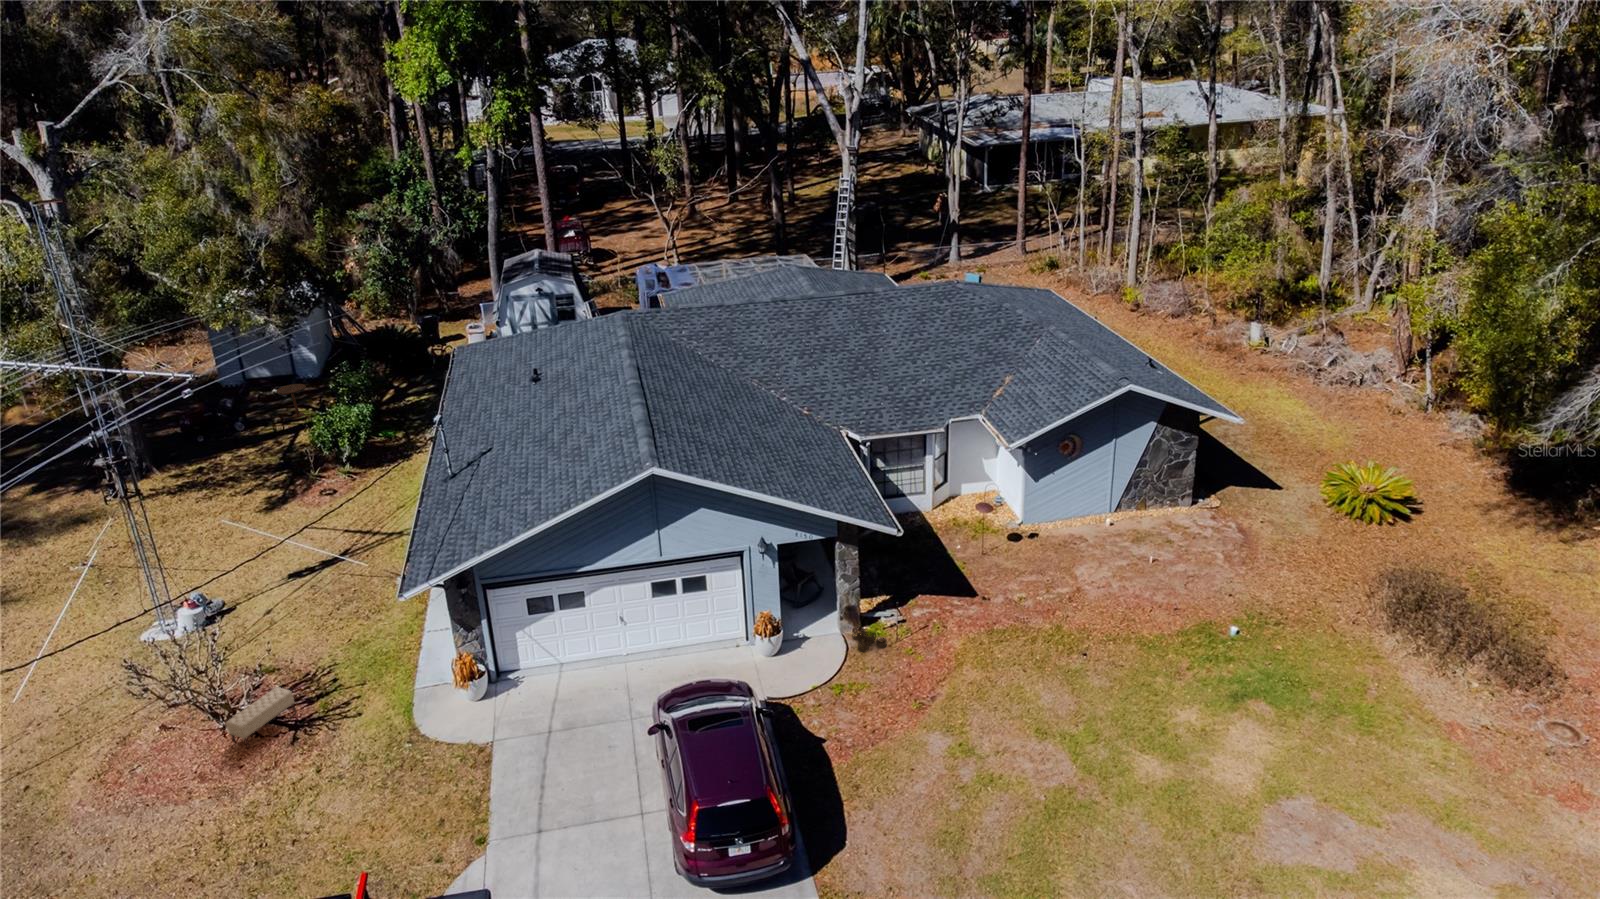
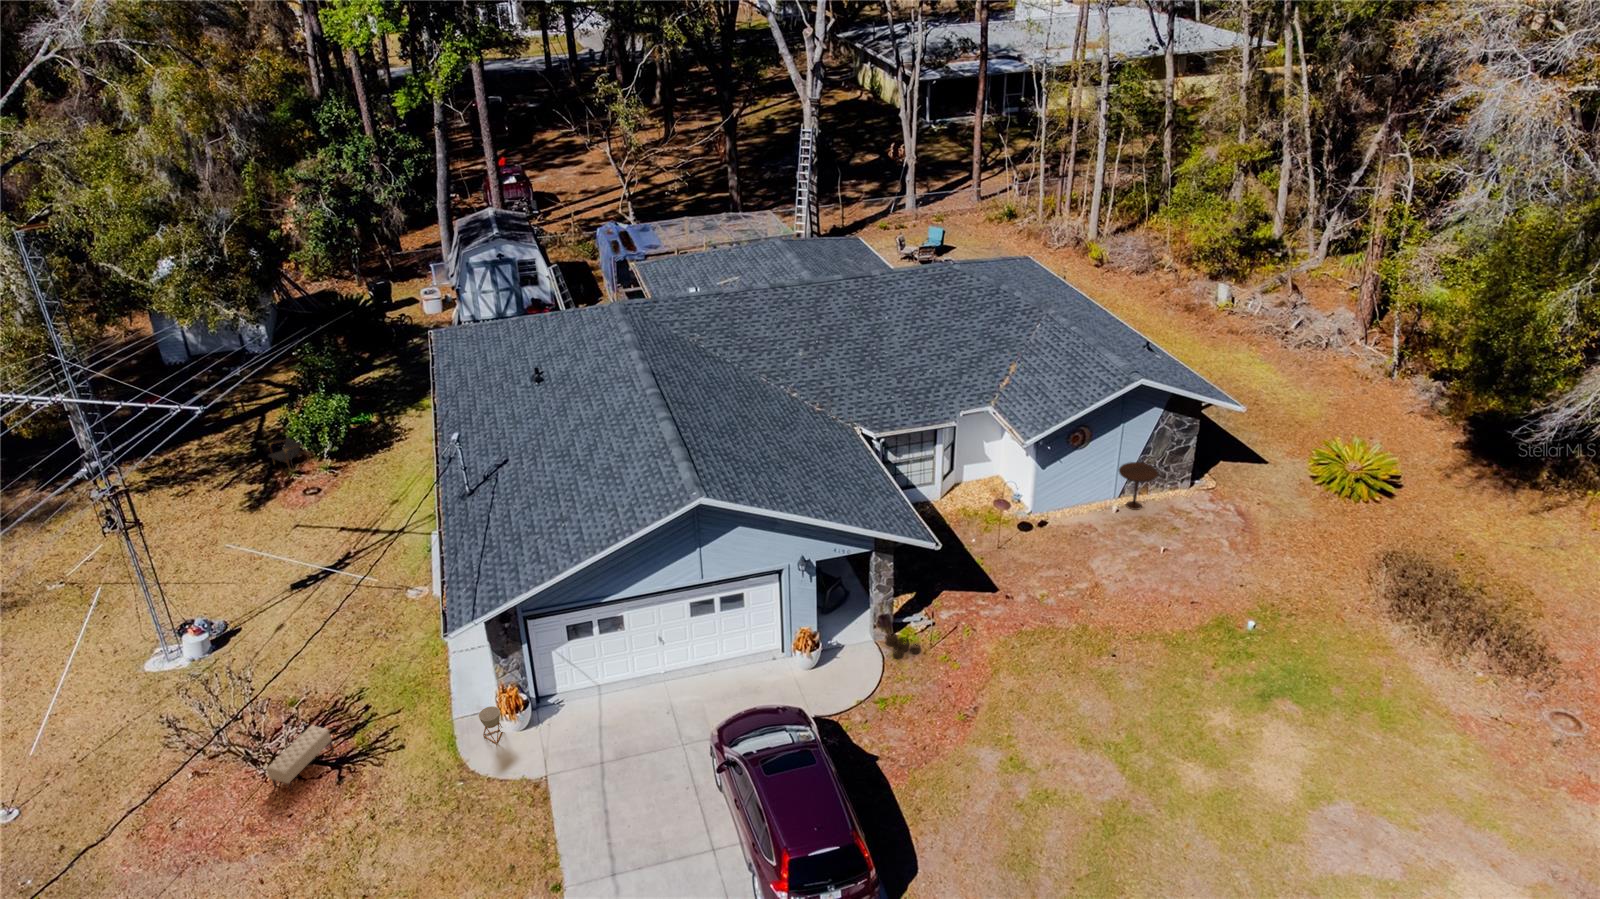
pedestal table: present [276,384,306,418] -> present [1119,462,1158,510]
lounge chair: none [297,435,335,475] -> present [268,436,308,469]
planter: none [434,675,459,712] -> present [479,706,502,743]

